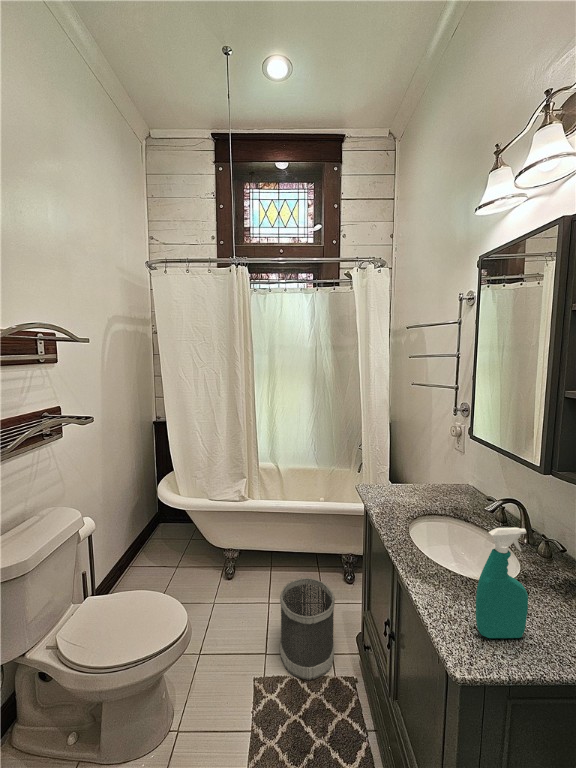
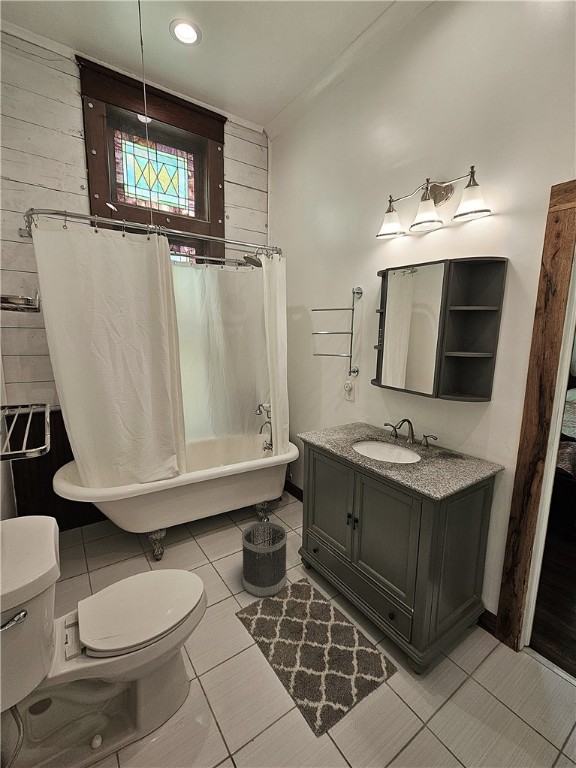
spray bottle: present [476,528,528,638] -> none [428,423,447,482]

